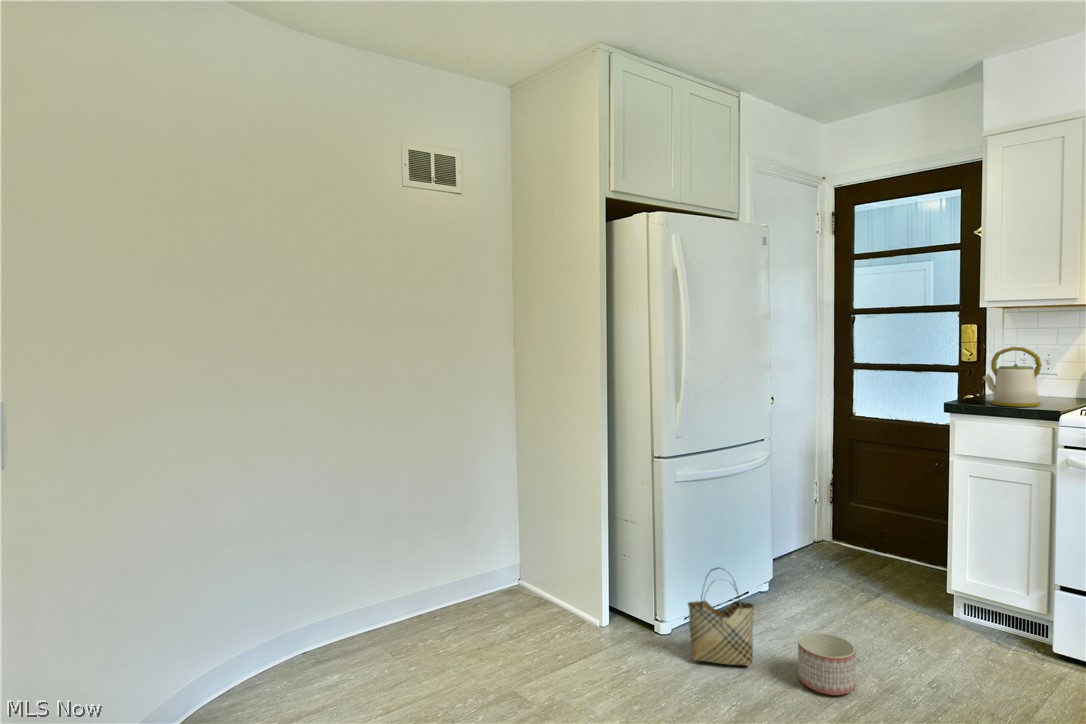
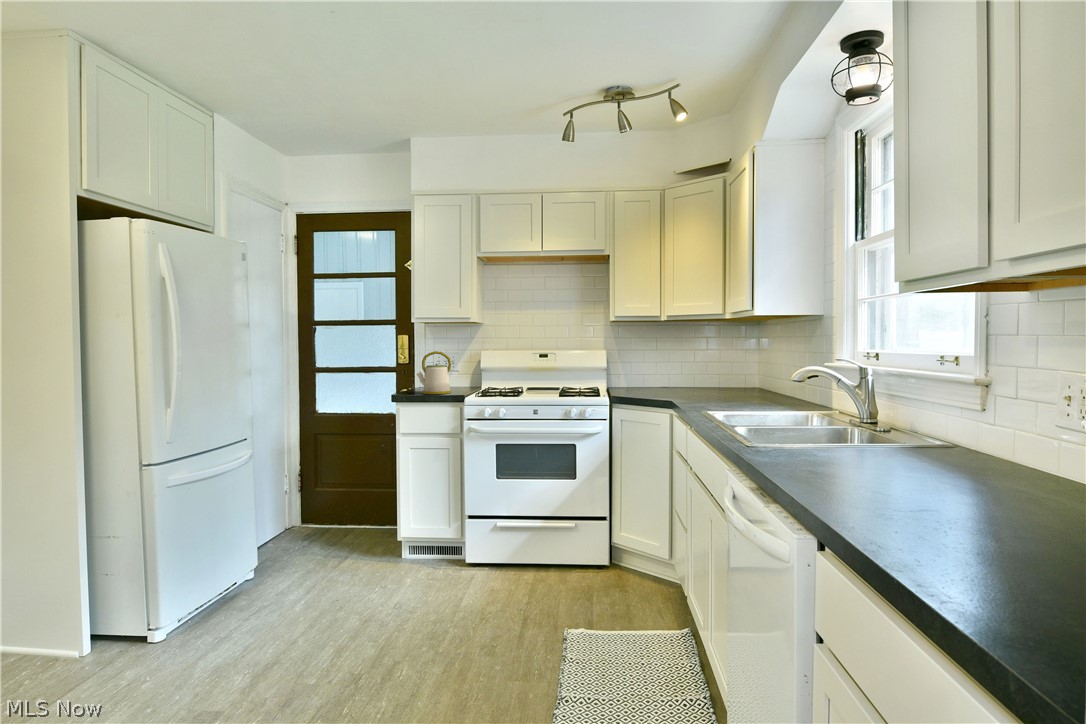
woven basket: present [688,568,754,666] -> none [165,583,245,696]
planter: present [798,632,856,696] -> none [291,608,344,668]

